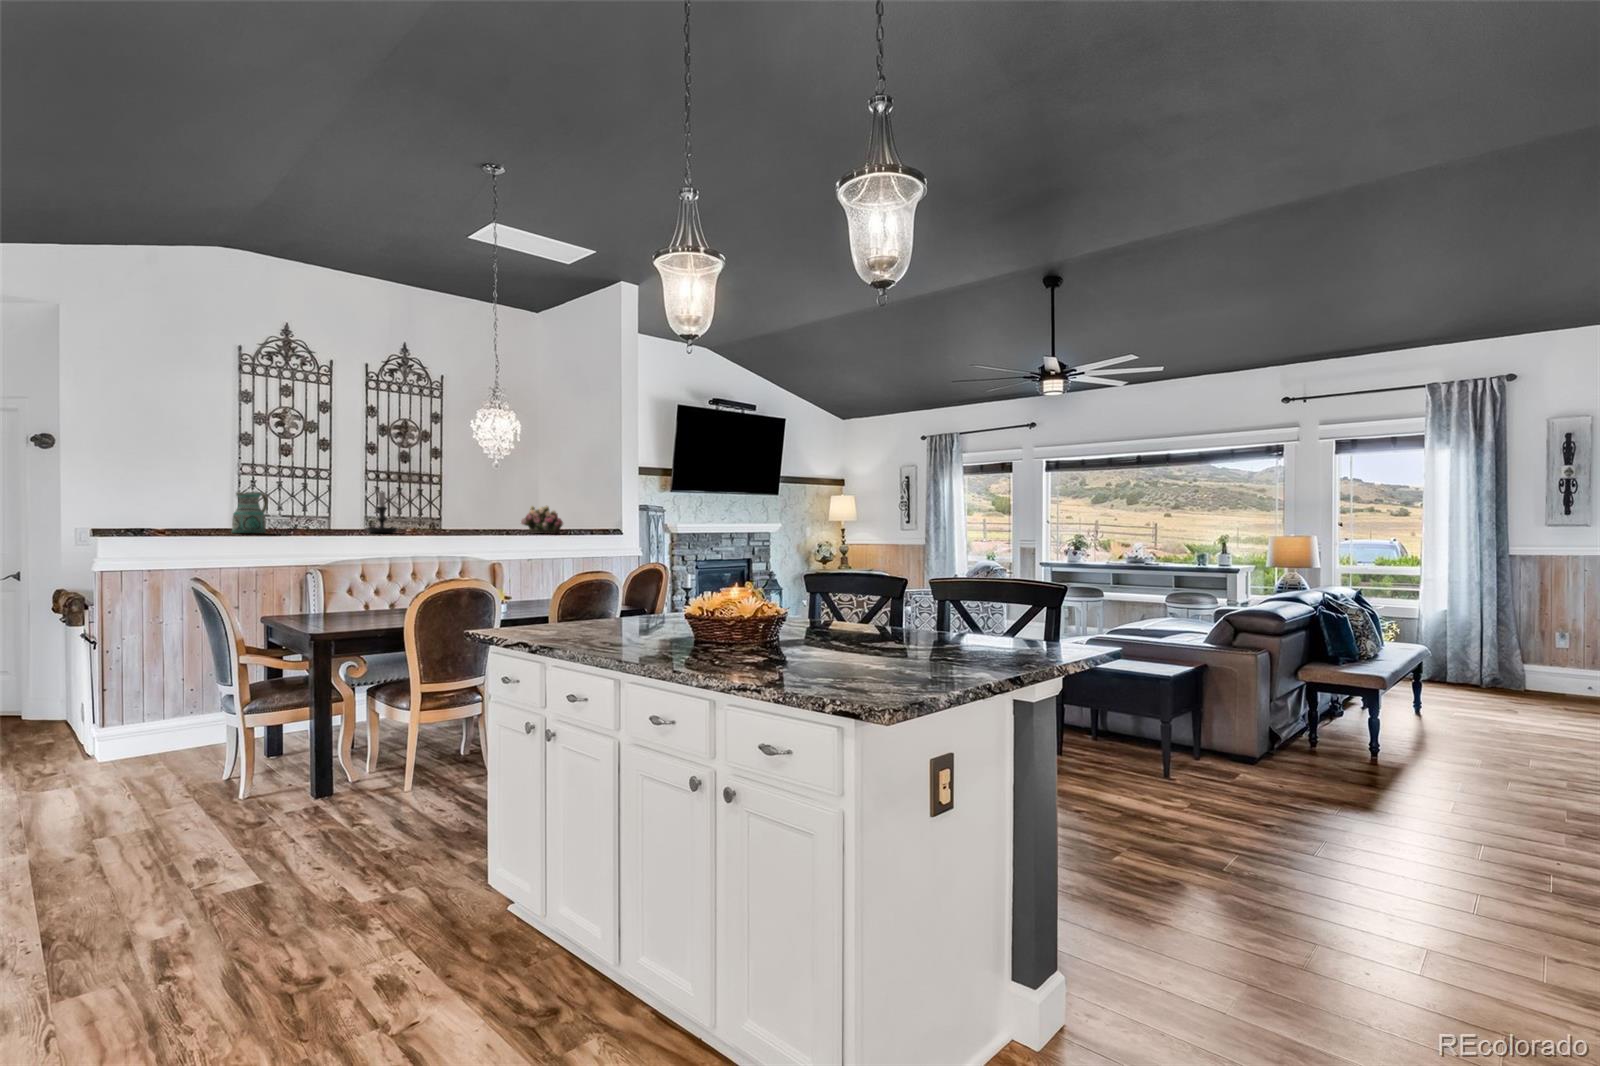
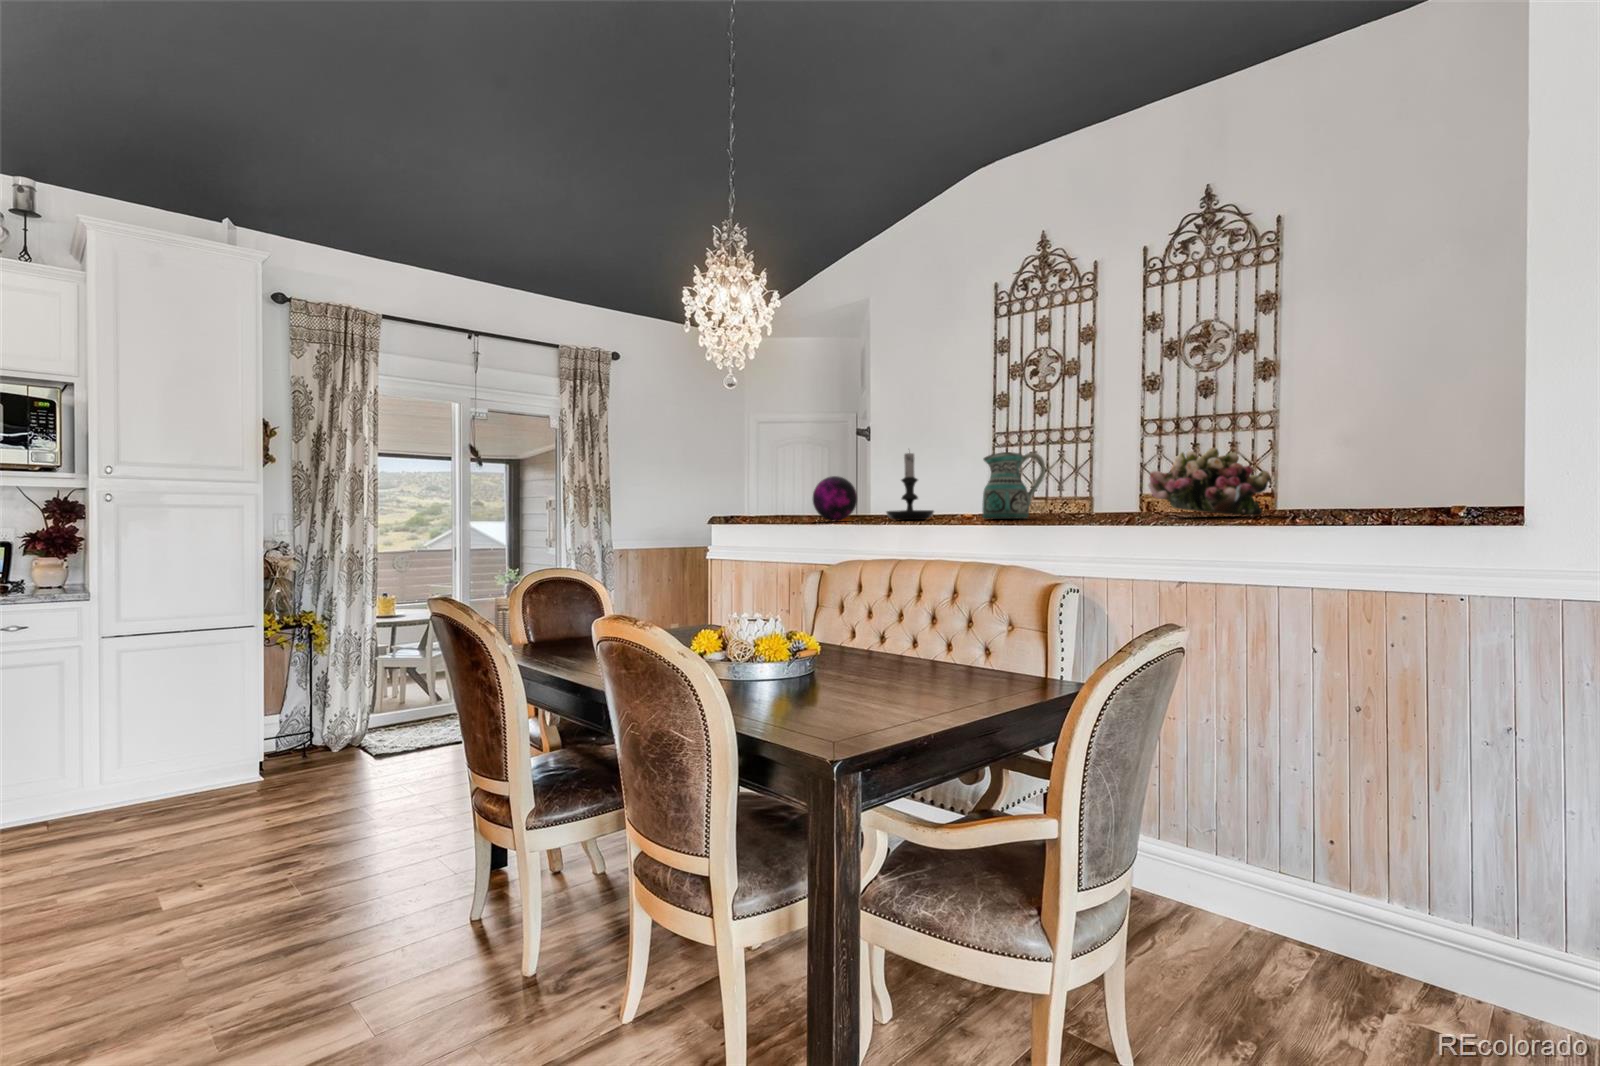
ceramic pitcher: present [232,492,268,533] -> present [982,452,1045,519]
decorative orb: none [305,502,341,533] -> present [813,476,857,521]

